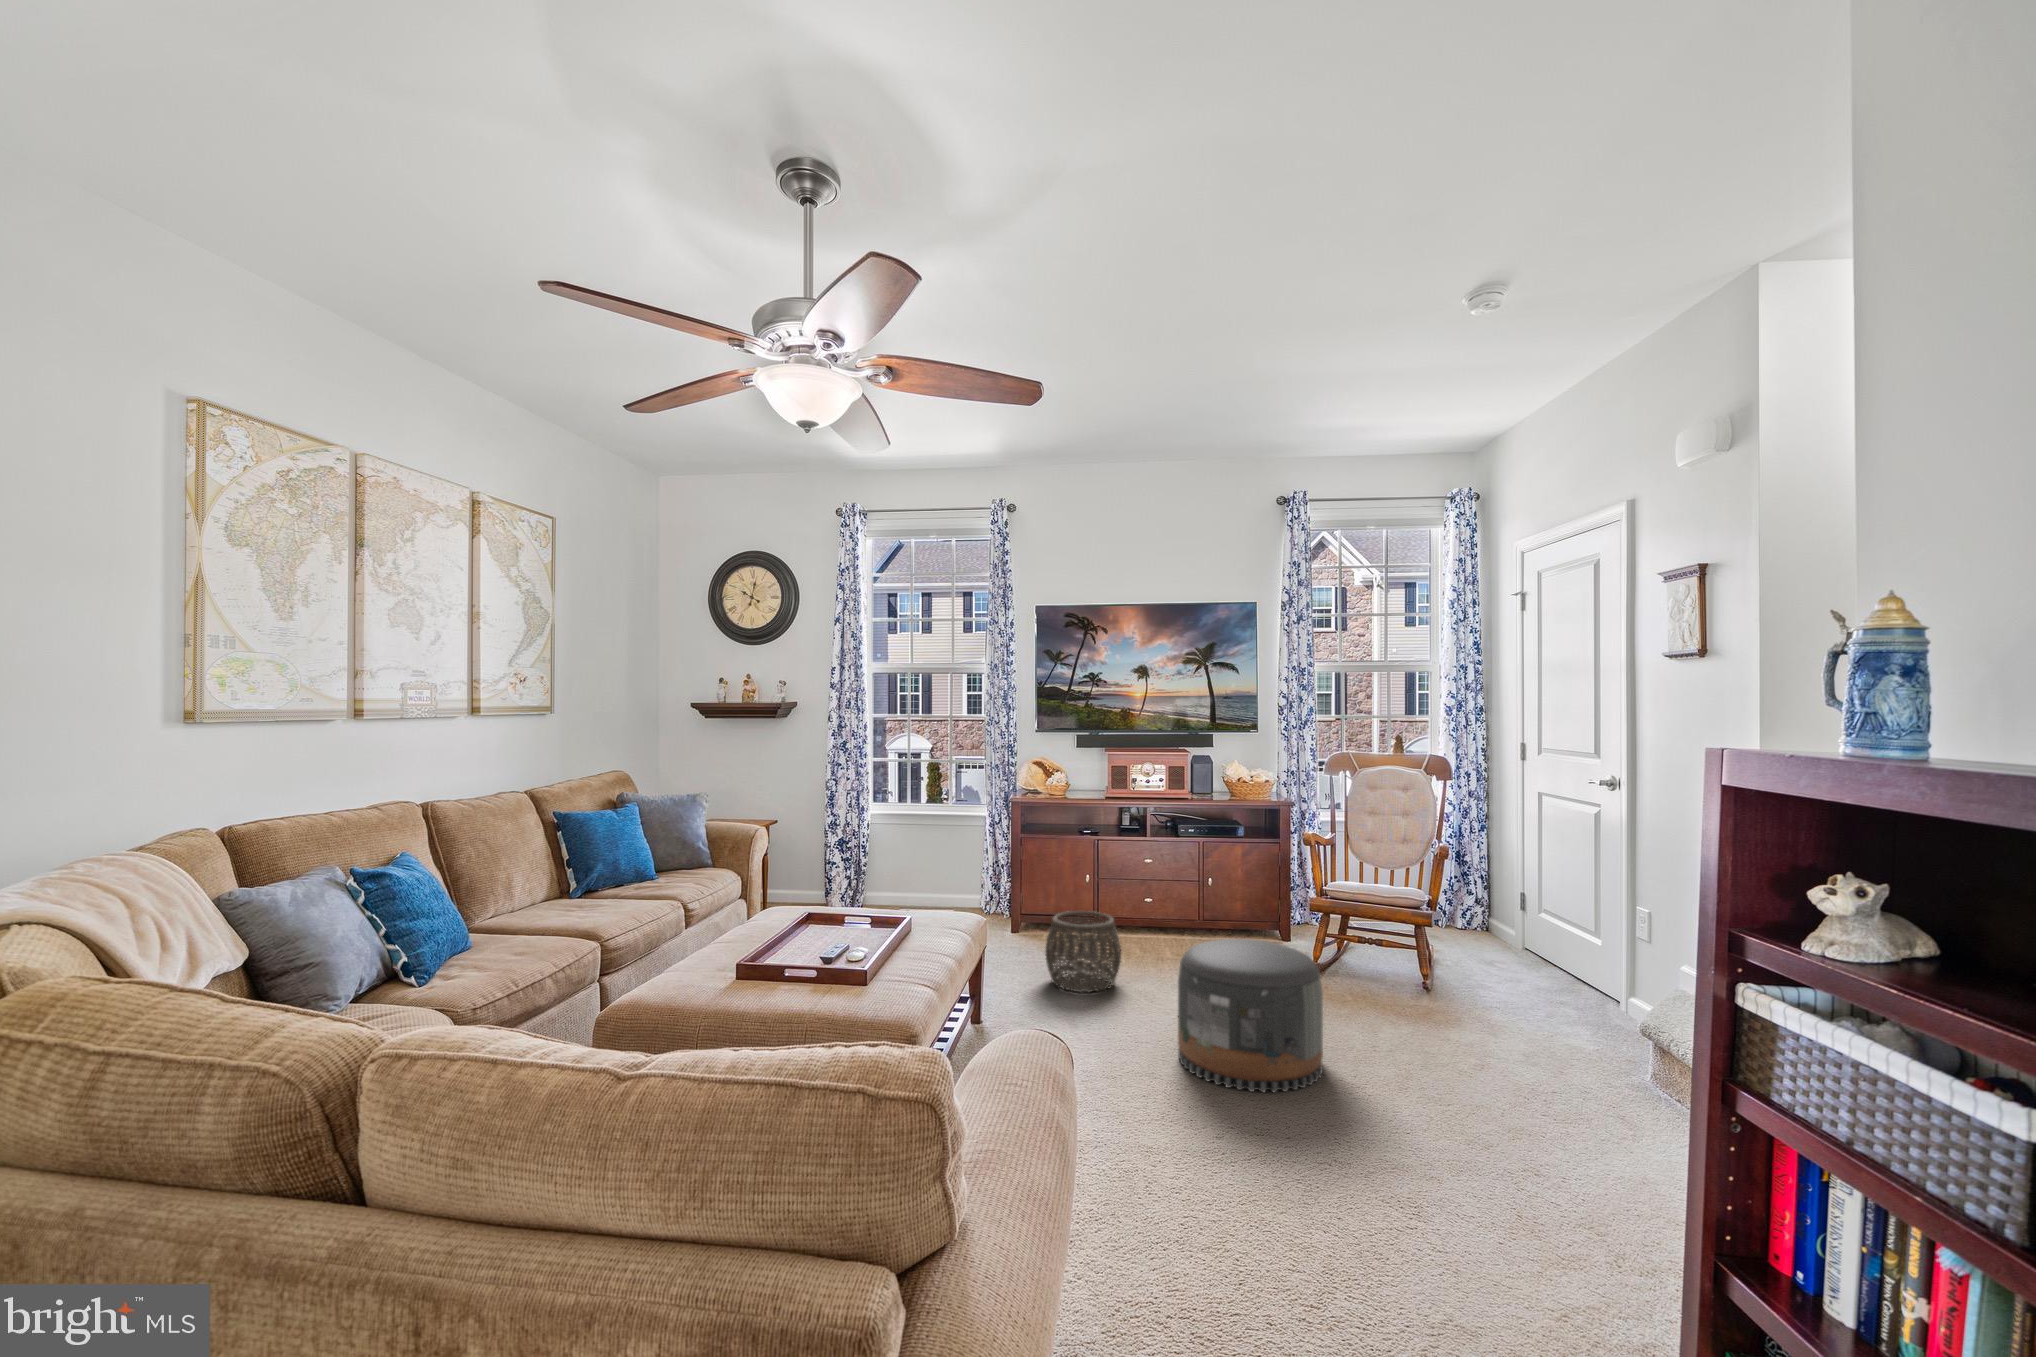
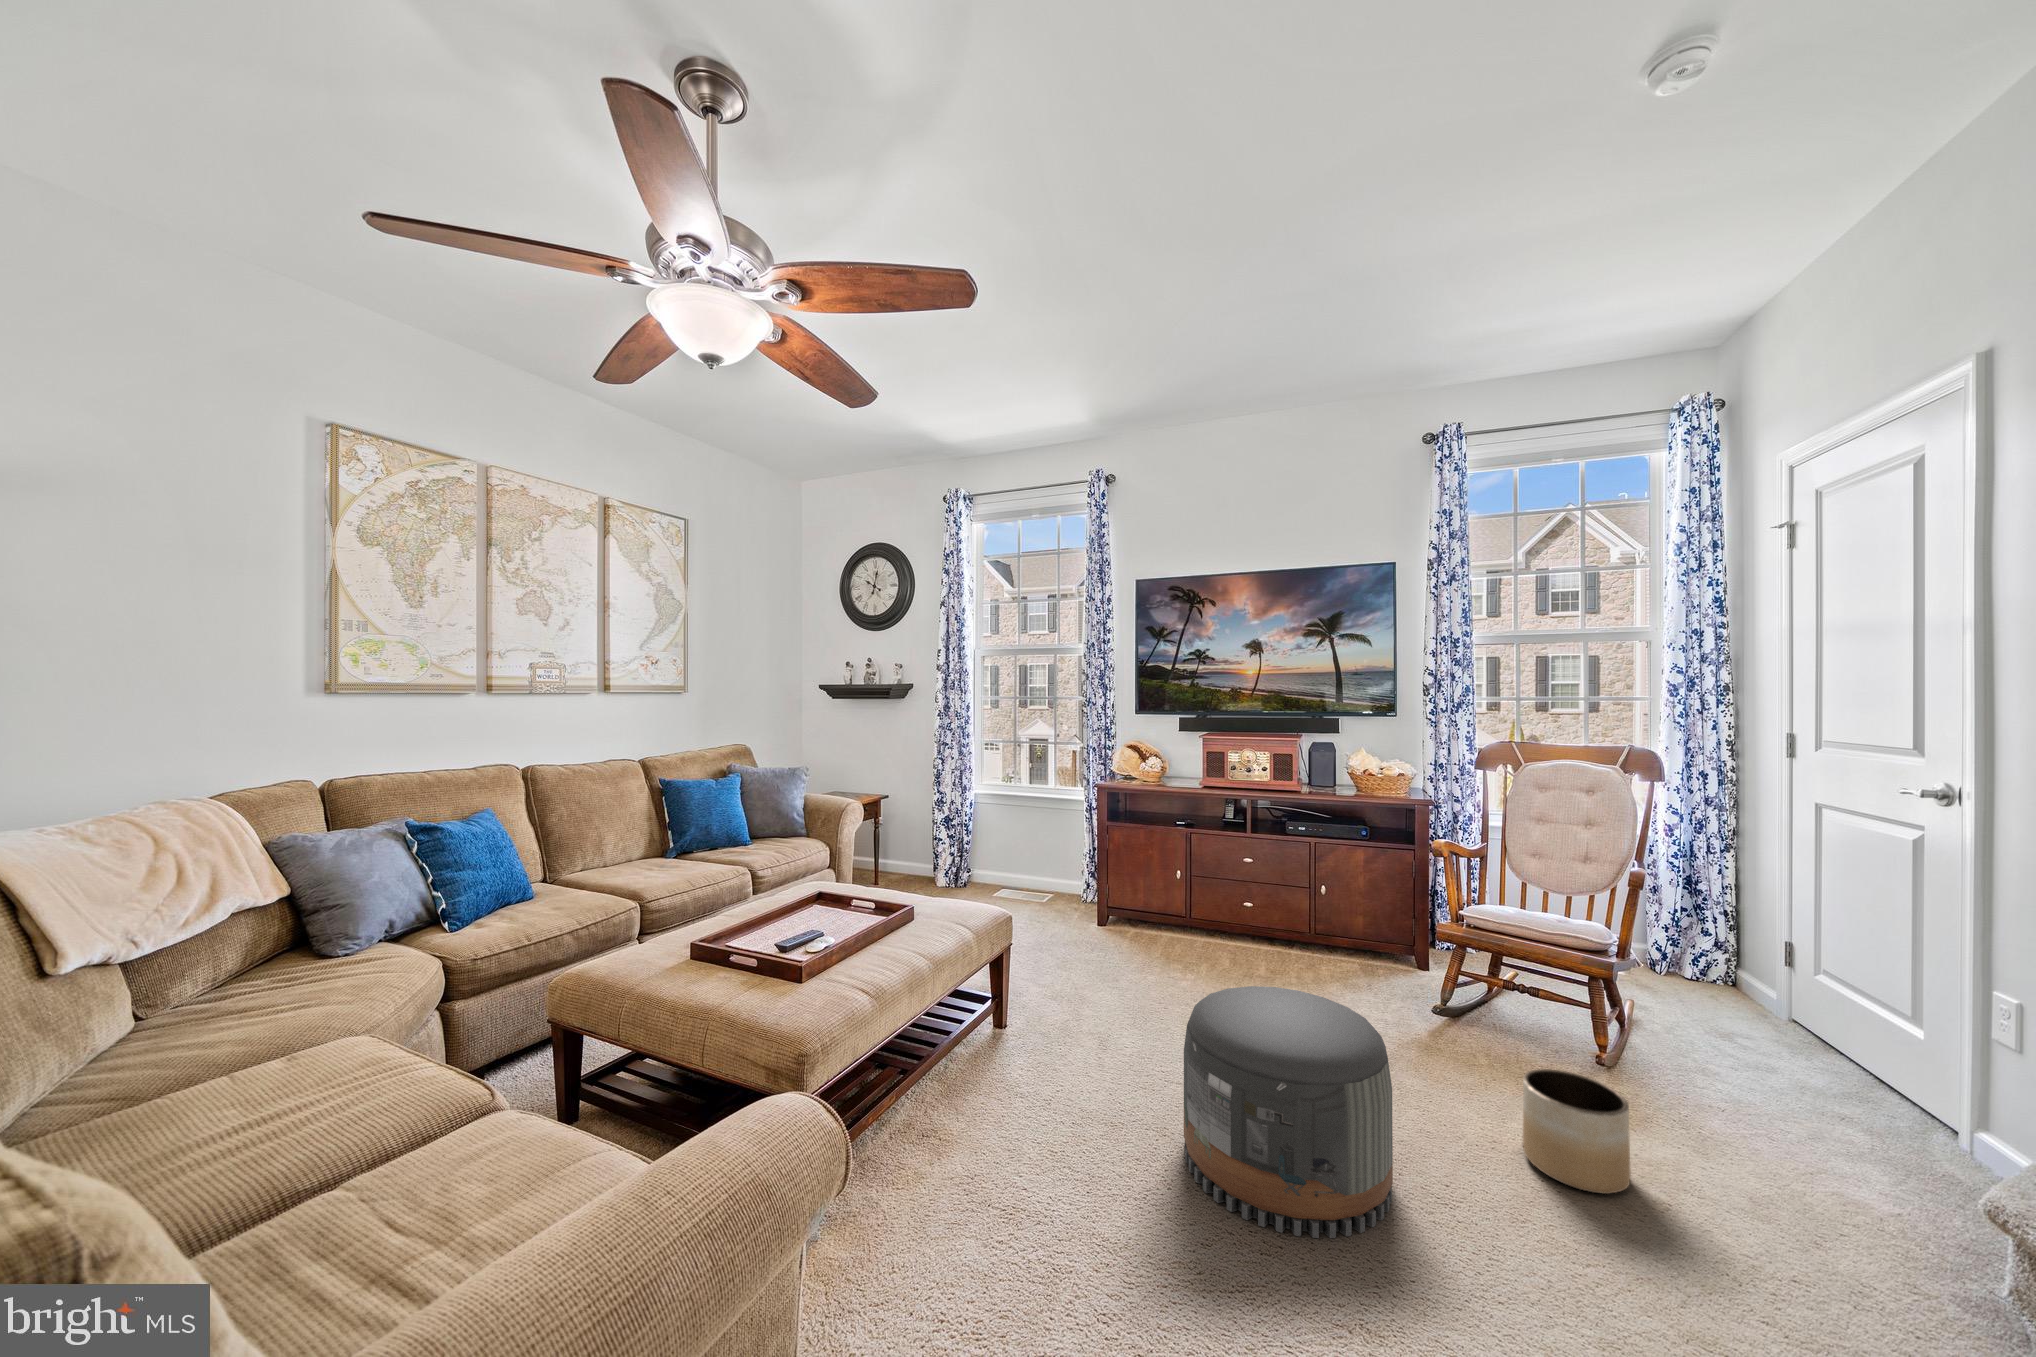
woven basket: present [1045,911,1121,992] -> none [1087,917,1178,1018]
planter: none [1388,977,1451,1047] -> present [1523,1069,1631,1194]

